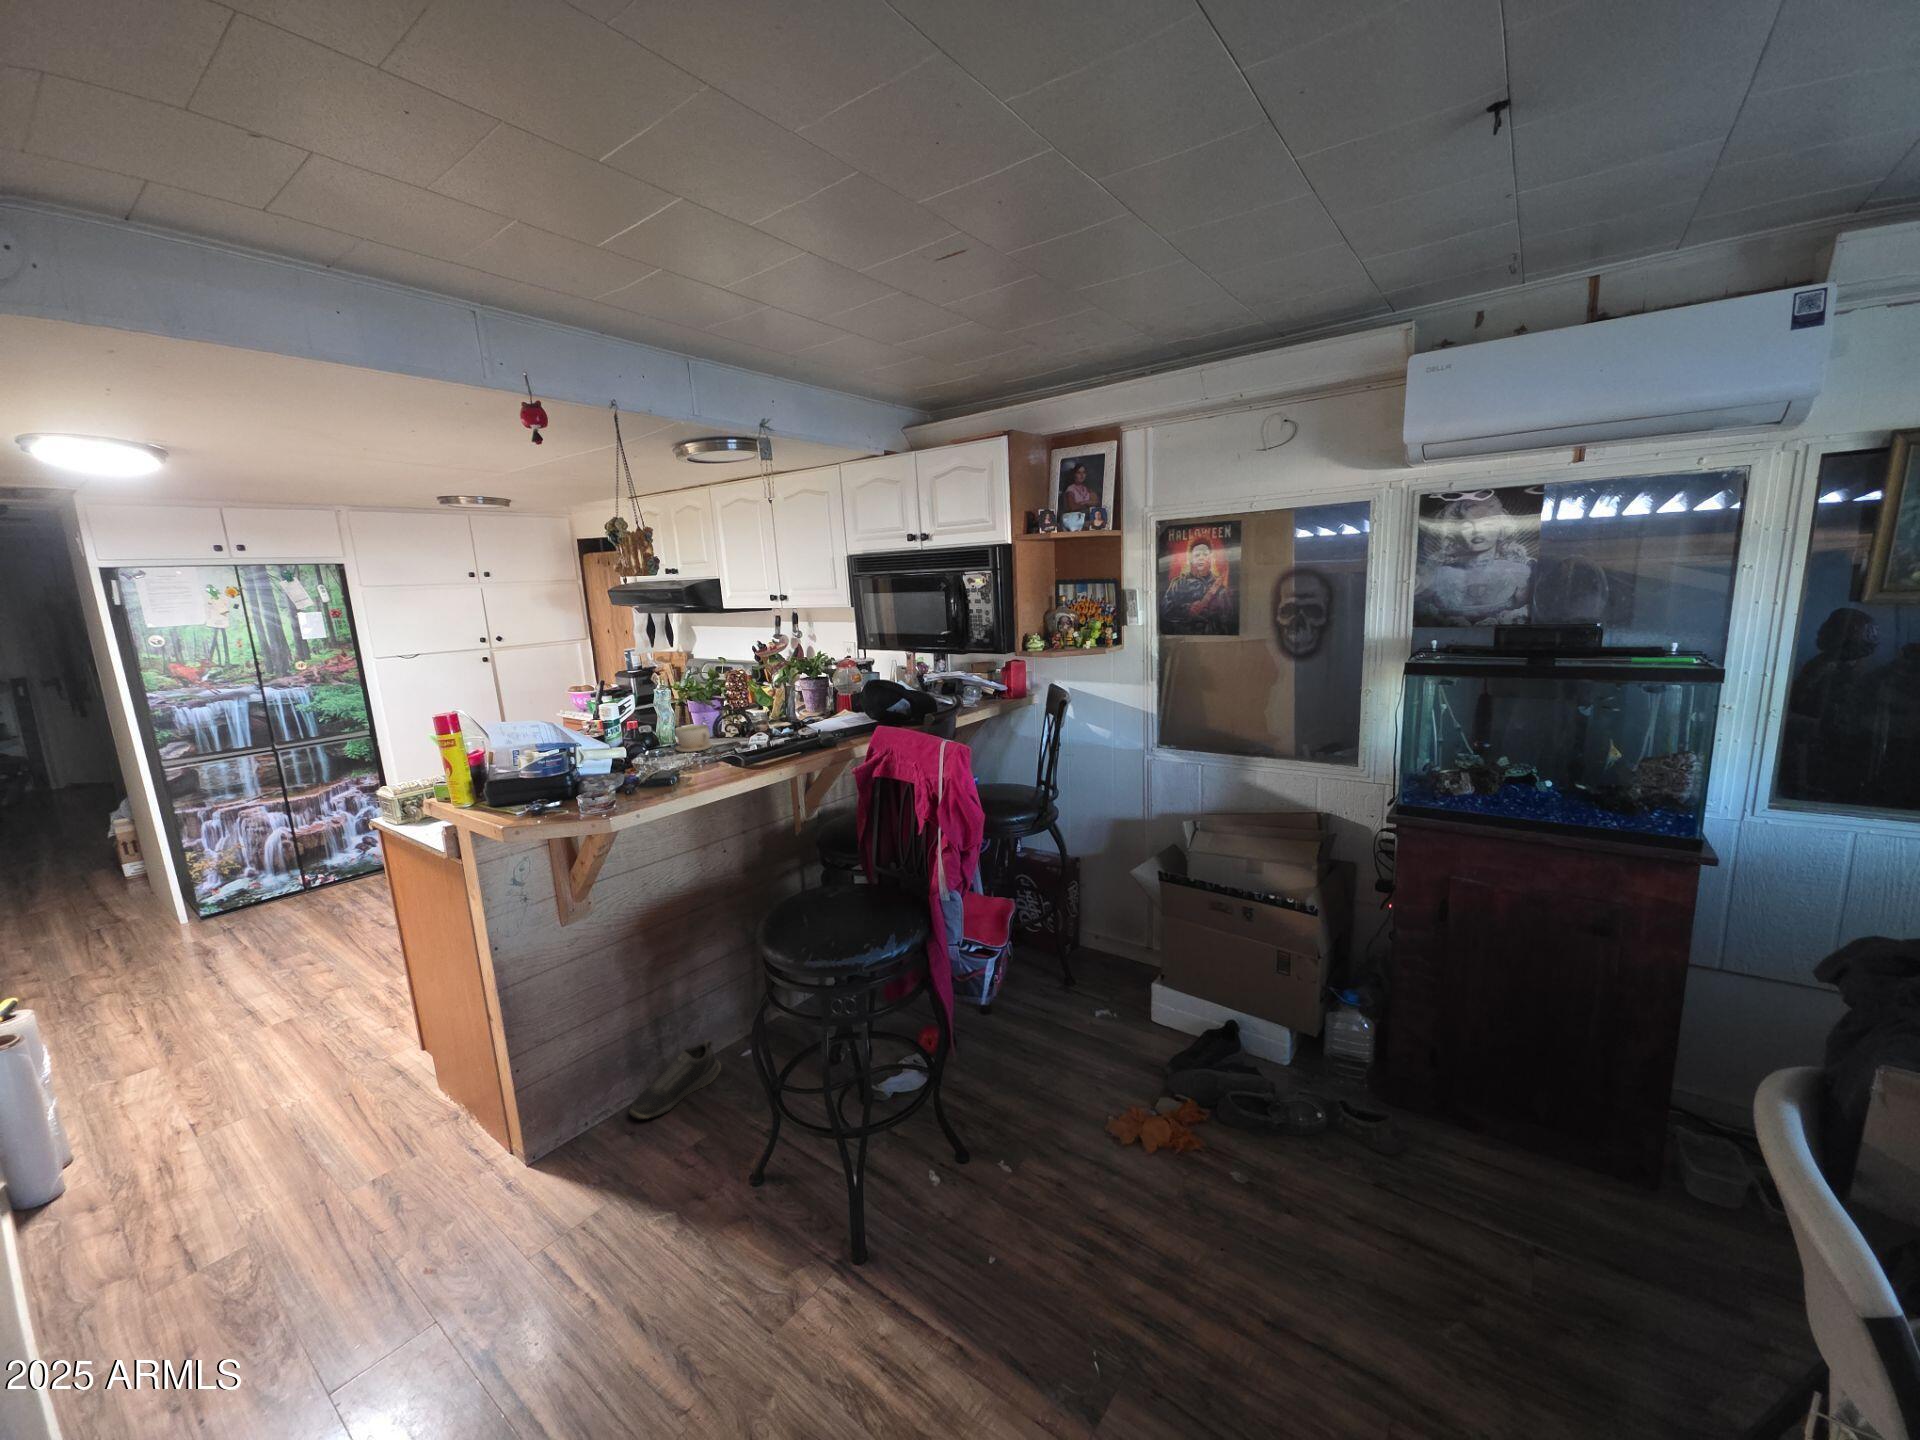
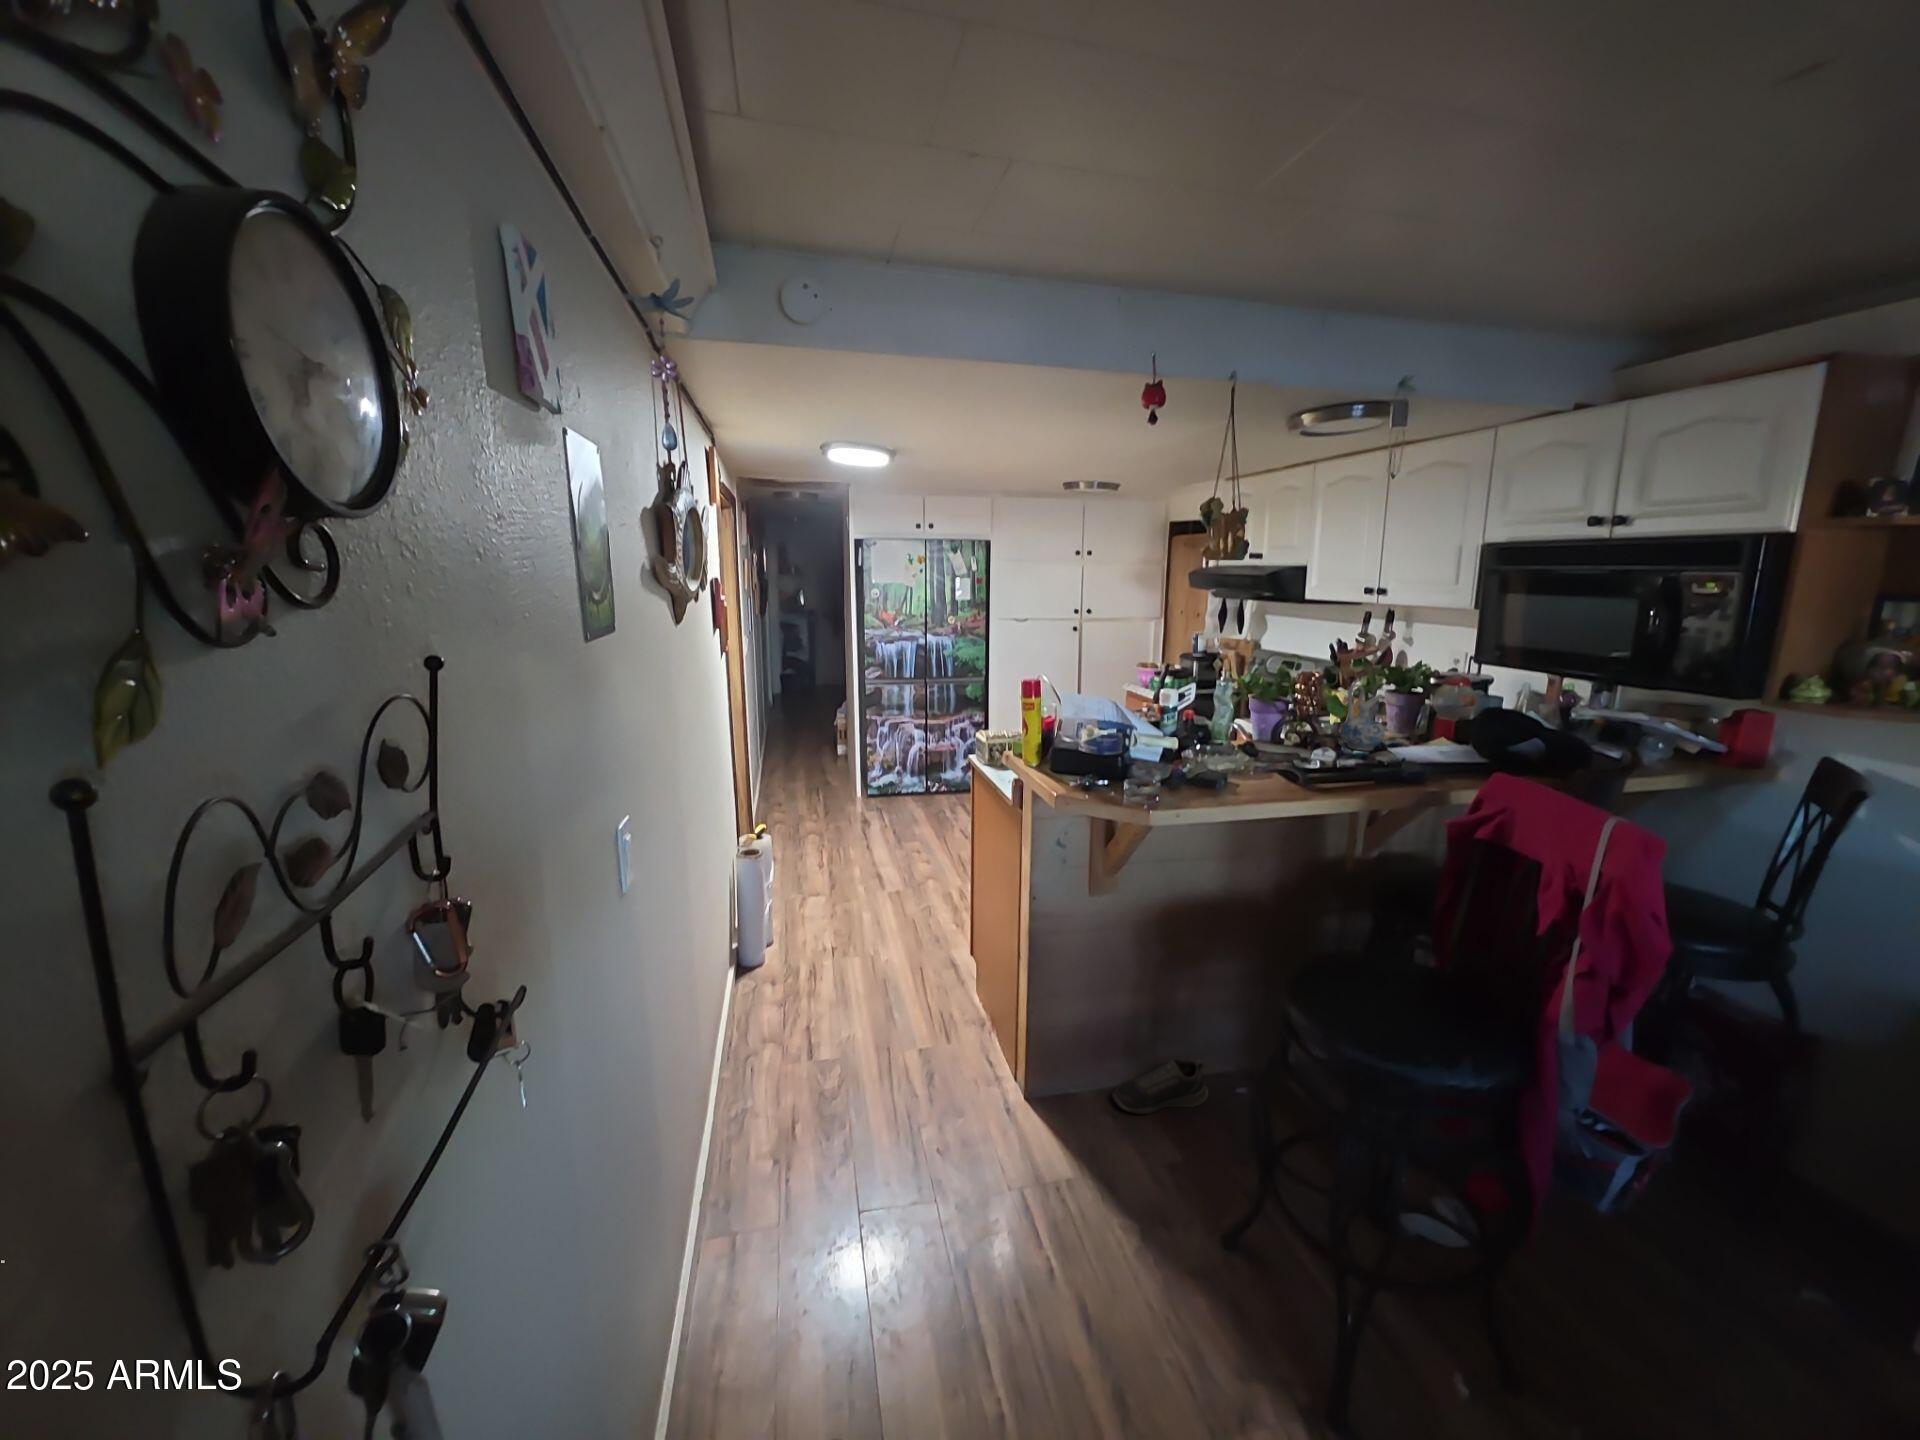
ceramic pitcher: none [766,676,800,730] -> present [1340,684,1385,750]
coffee cup: present [675,725,712,752] -> none [1227,725,1269,756]

